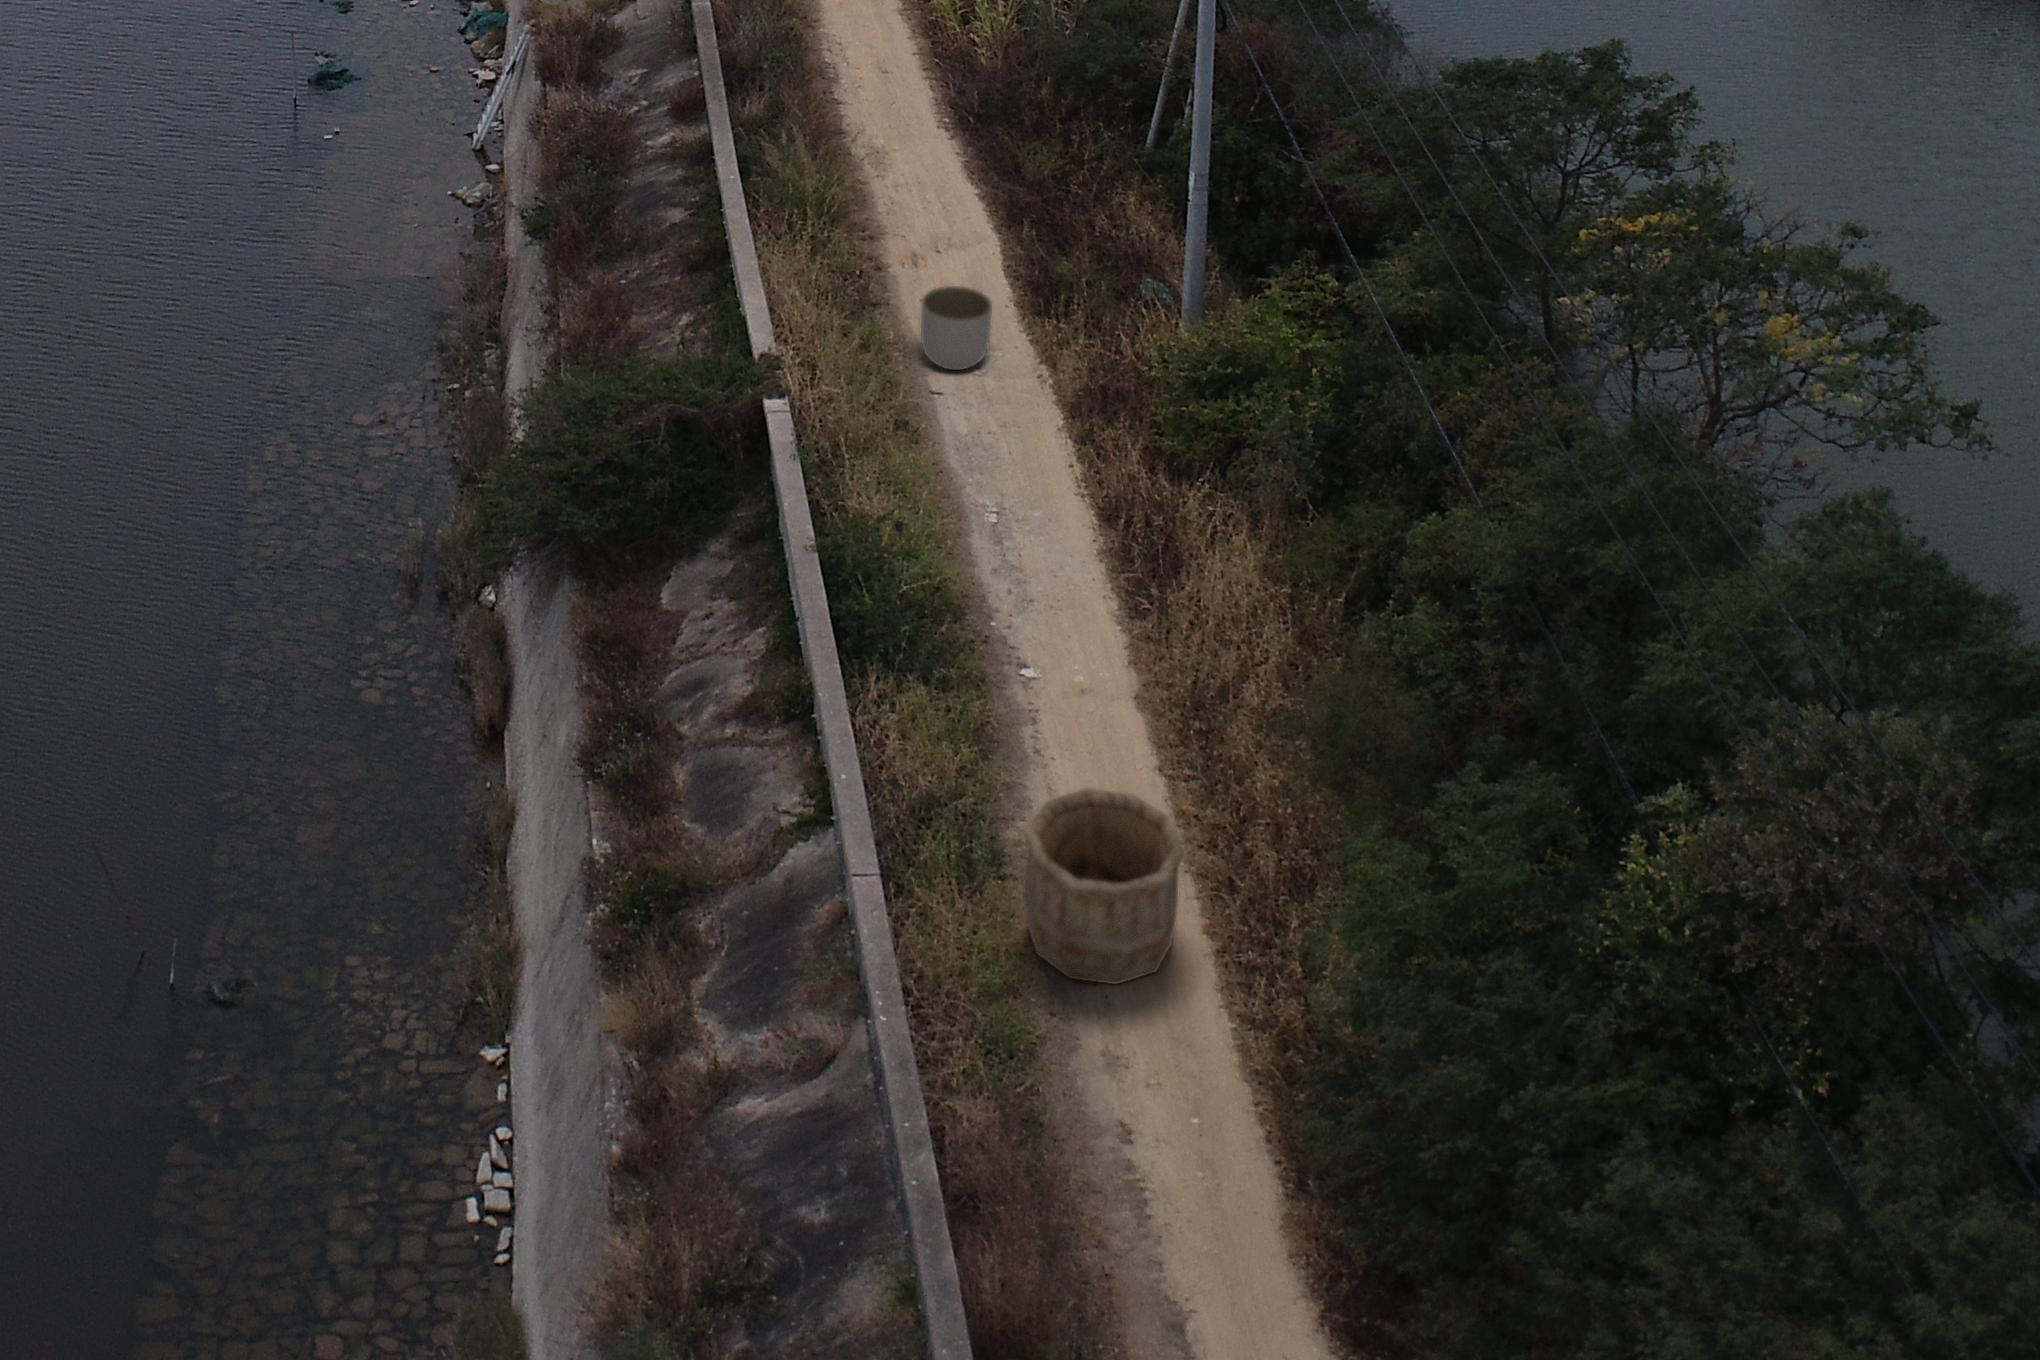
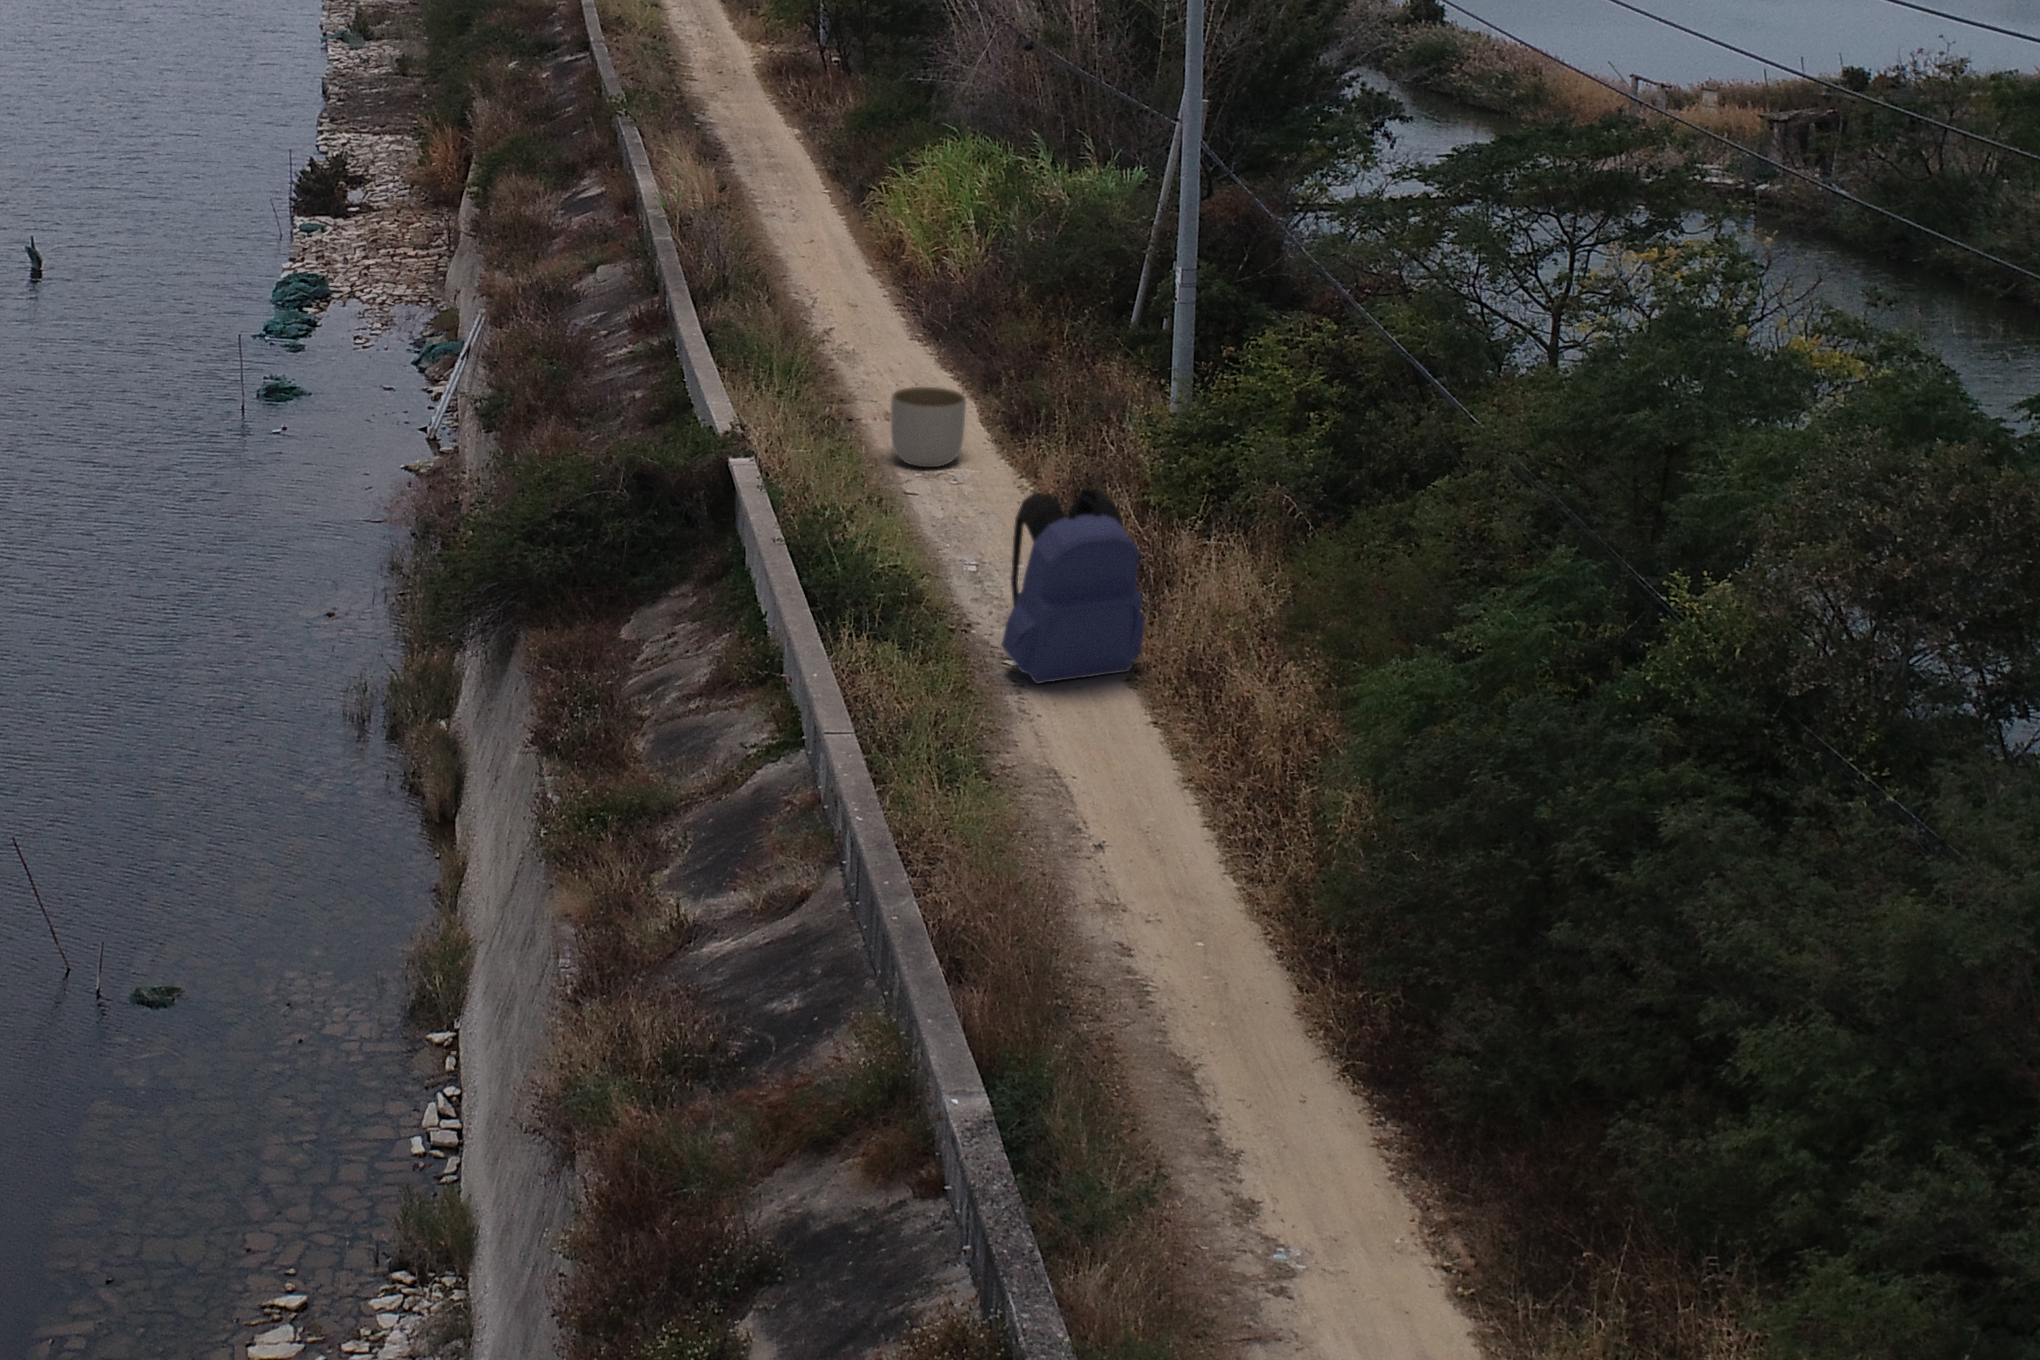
backpack: none [1016,542,1150,732] -> present [1001,488,1145,684]
wooden bucket: present [1024,788,1184,984] -> none [1015,658,1192,840]

